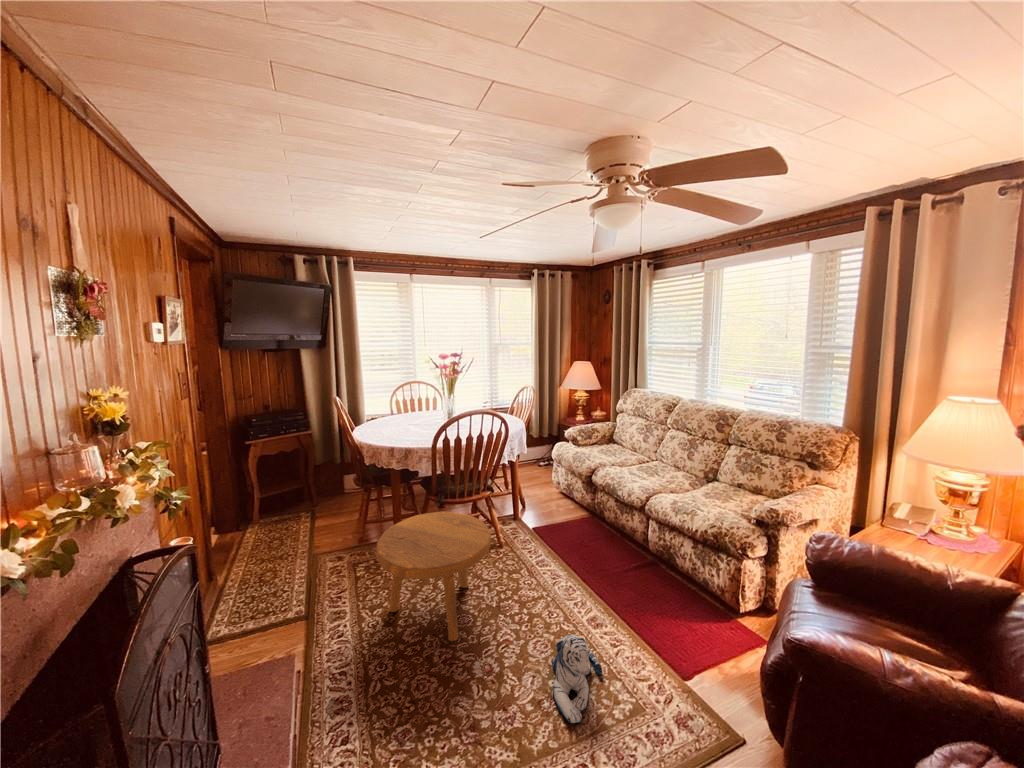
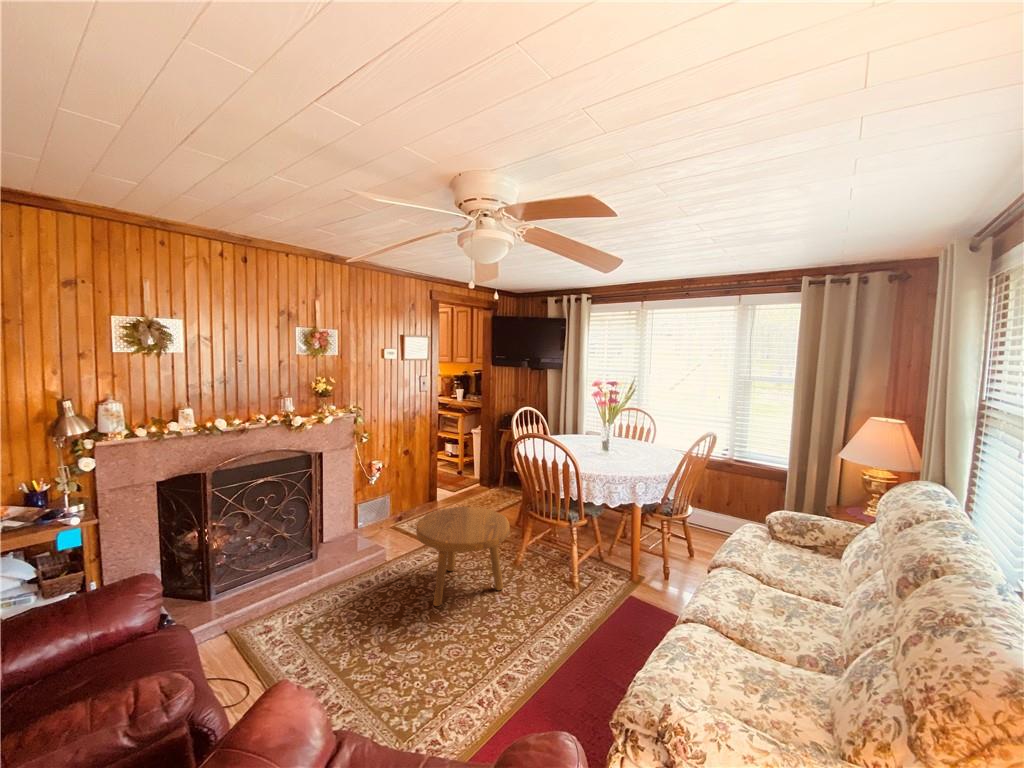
plush toy: present [552,634,602,723] -> none [373,634,468,698]

